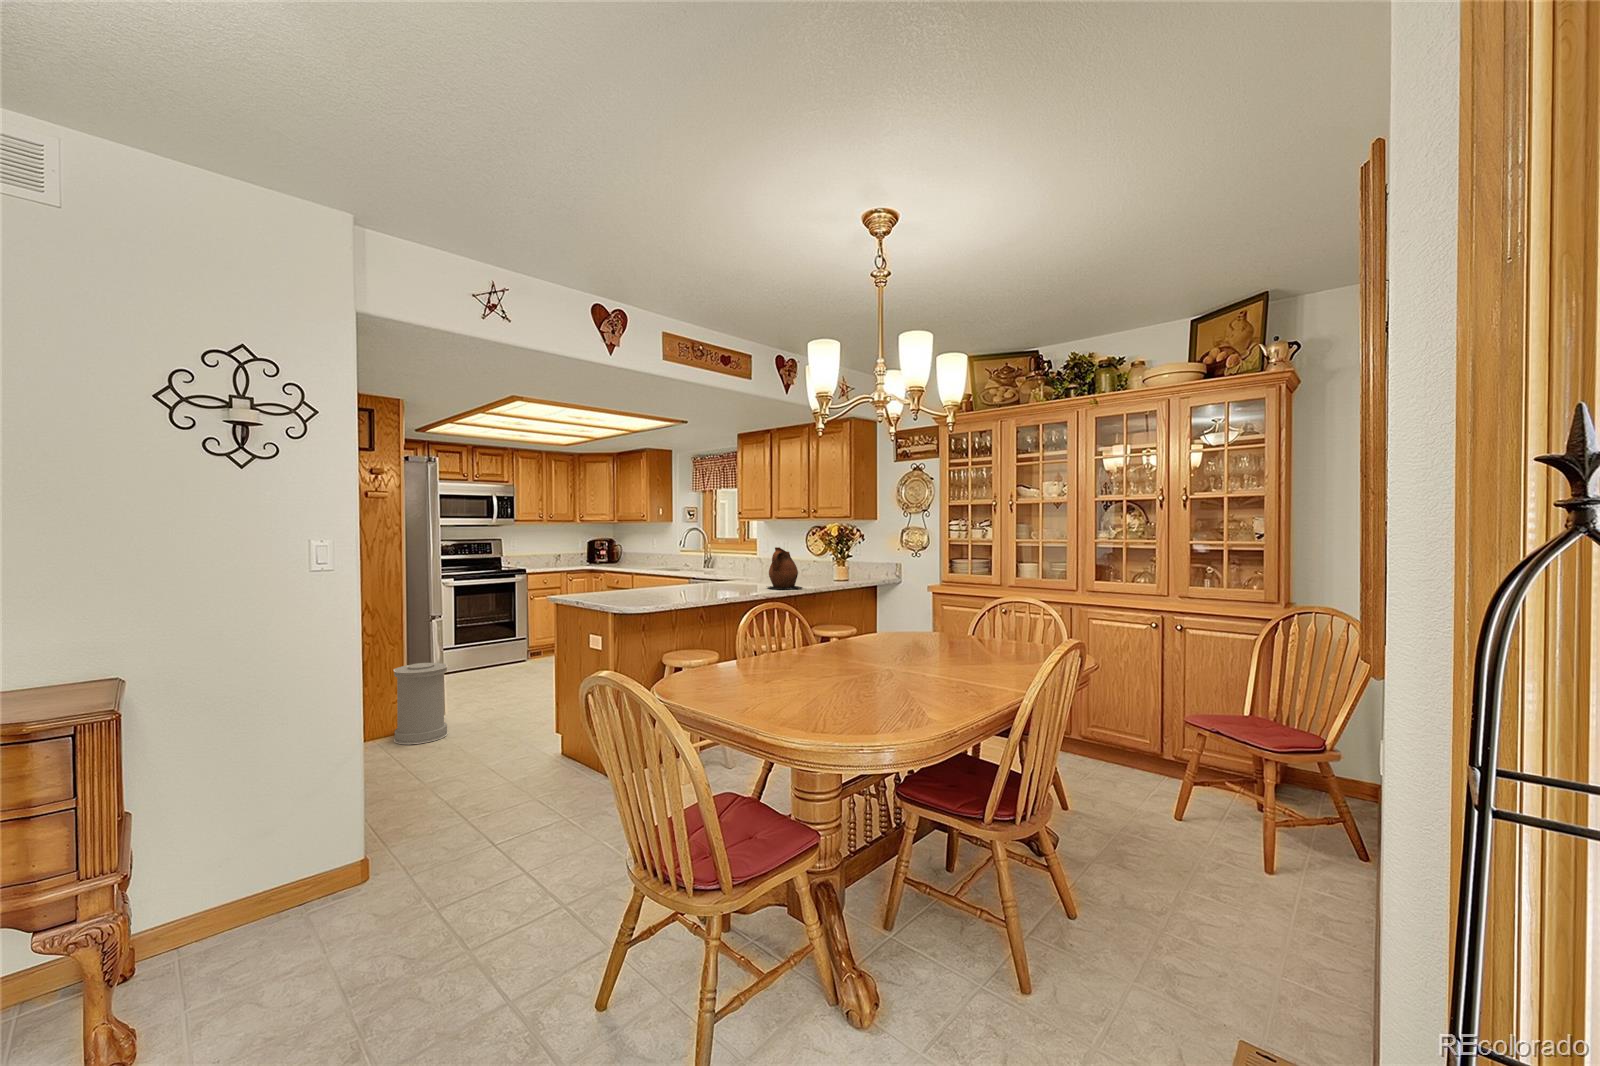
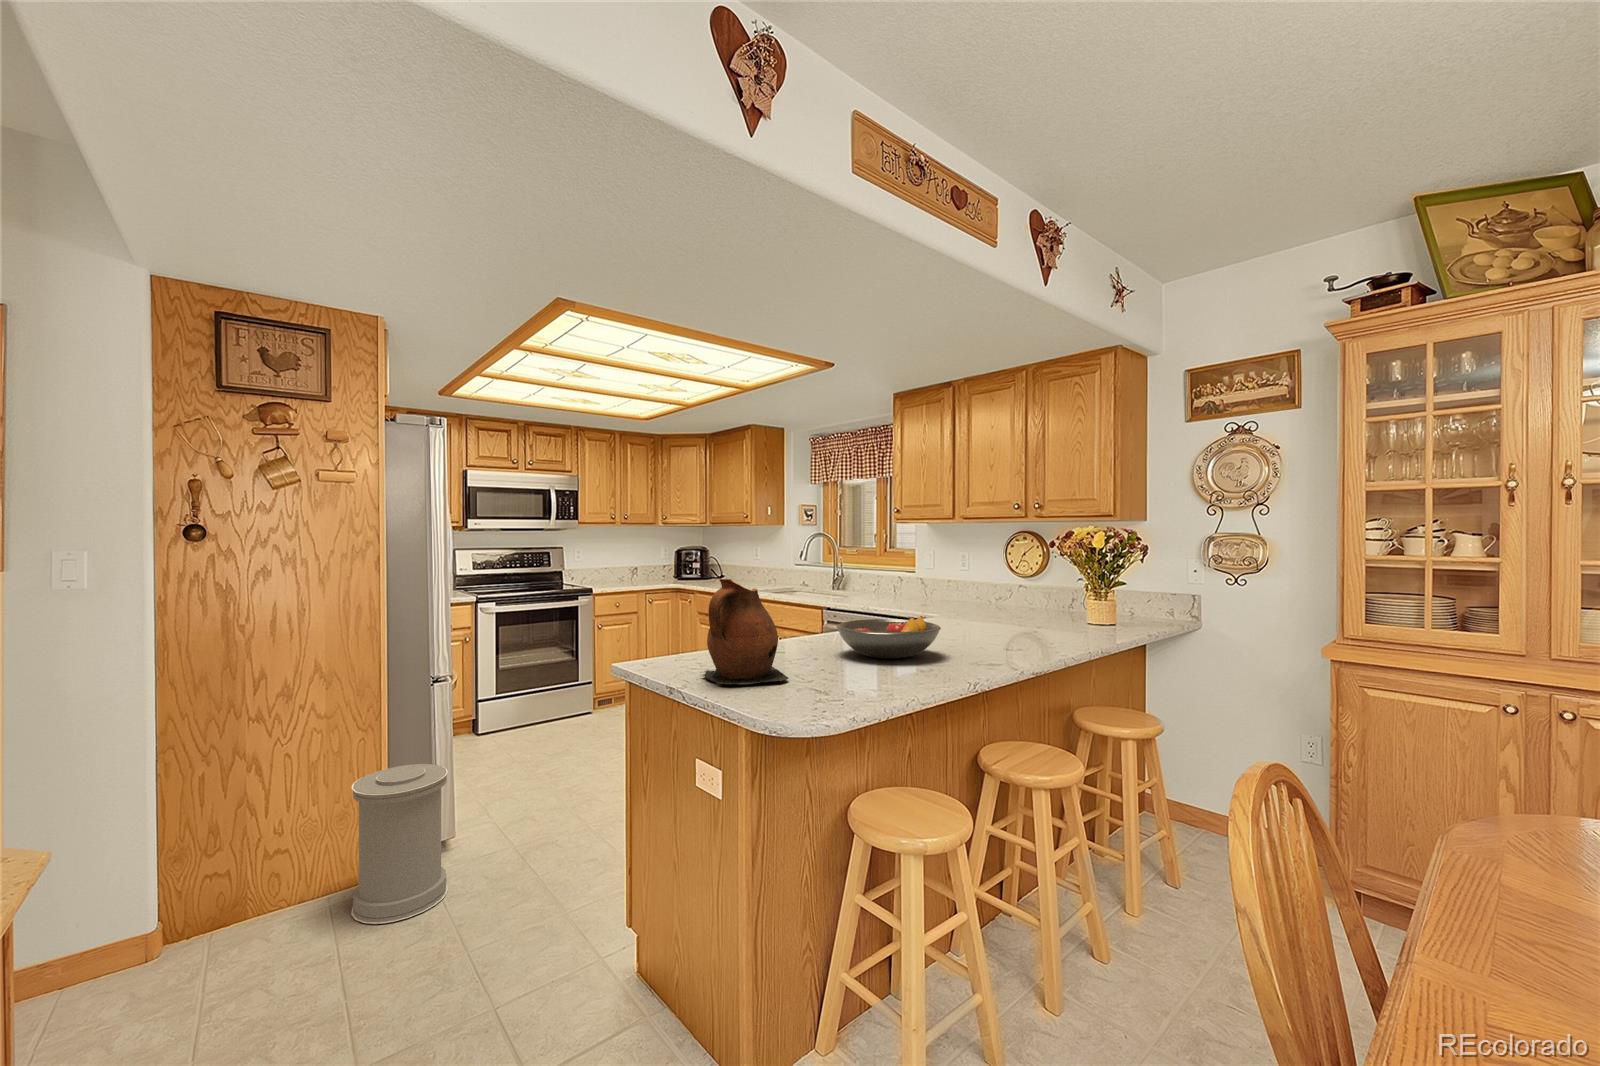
ceramic pitcher: present [768,547,802,589] -> present [703,579,788,684]
fruit bowl: none [670,572,726,593] -> present [836,616,941,658]

